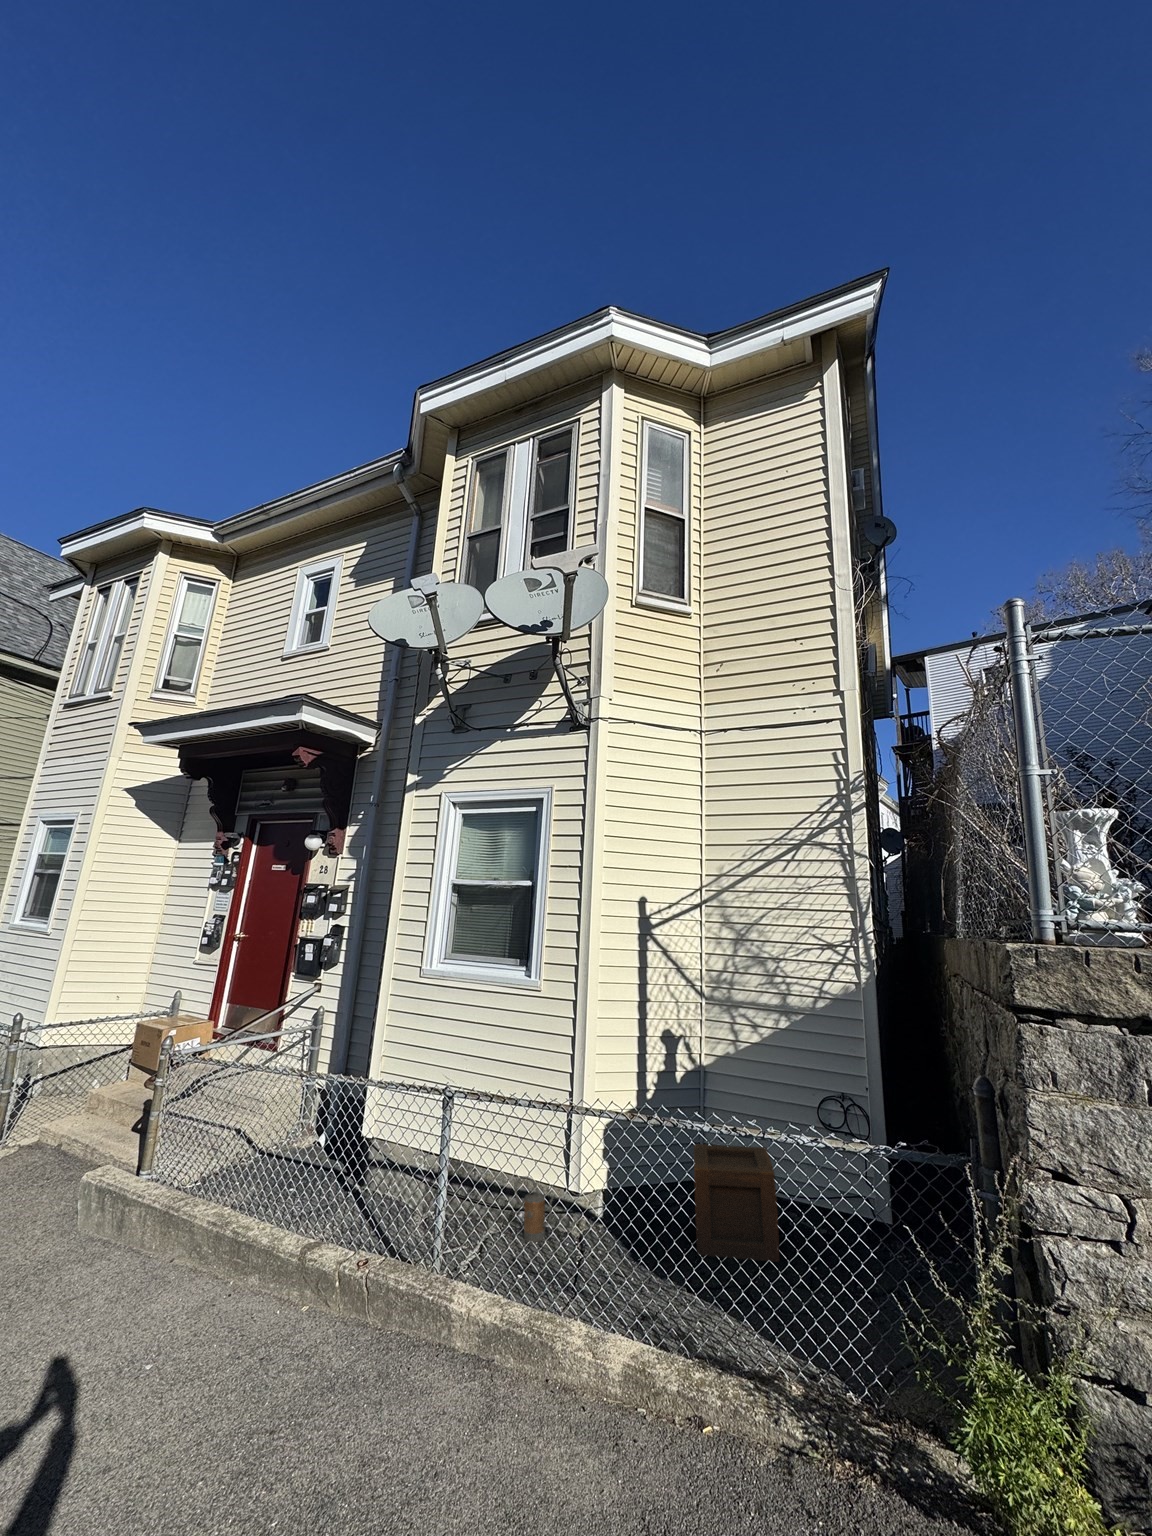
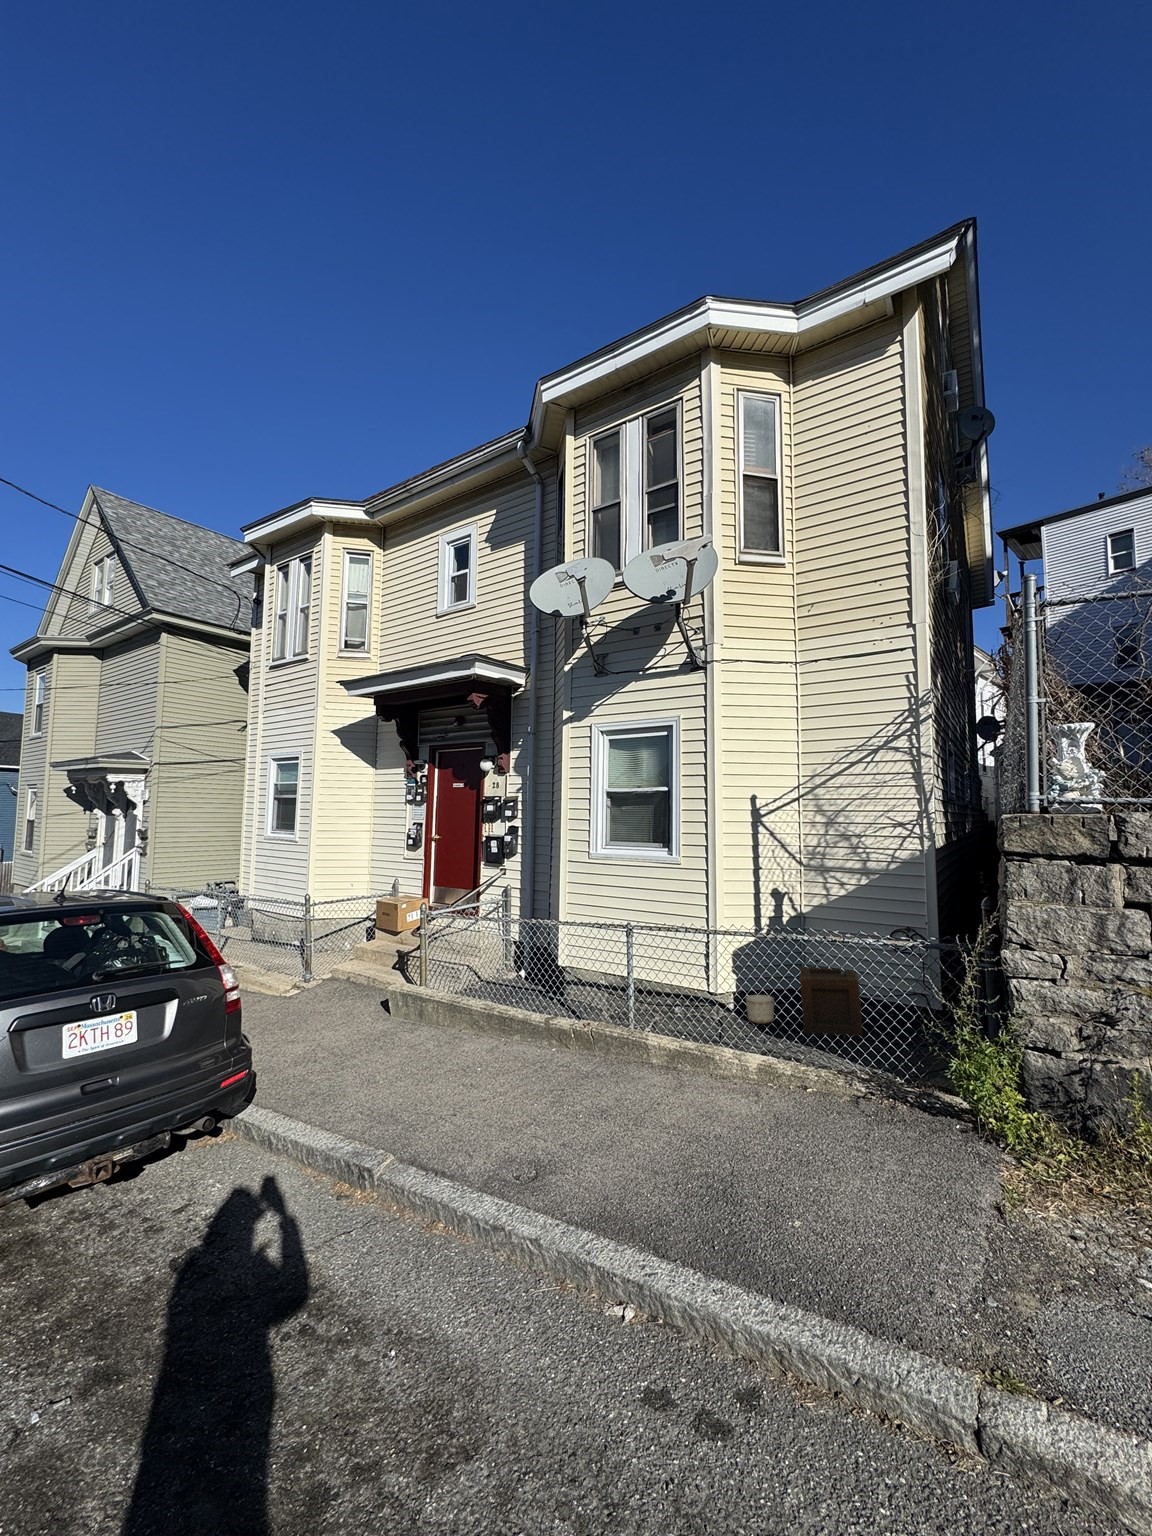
watering can: present [515,1176,555,1242] -> none [673,987,704,1028]
planter: none [618,1186,657,1235] -> present [746,995,774,1024]

